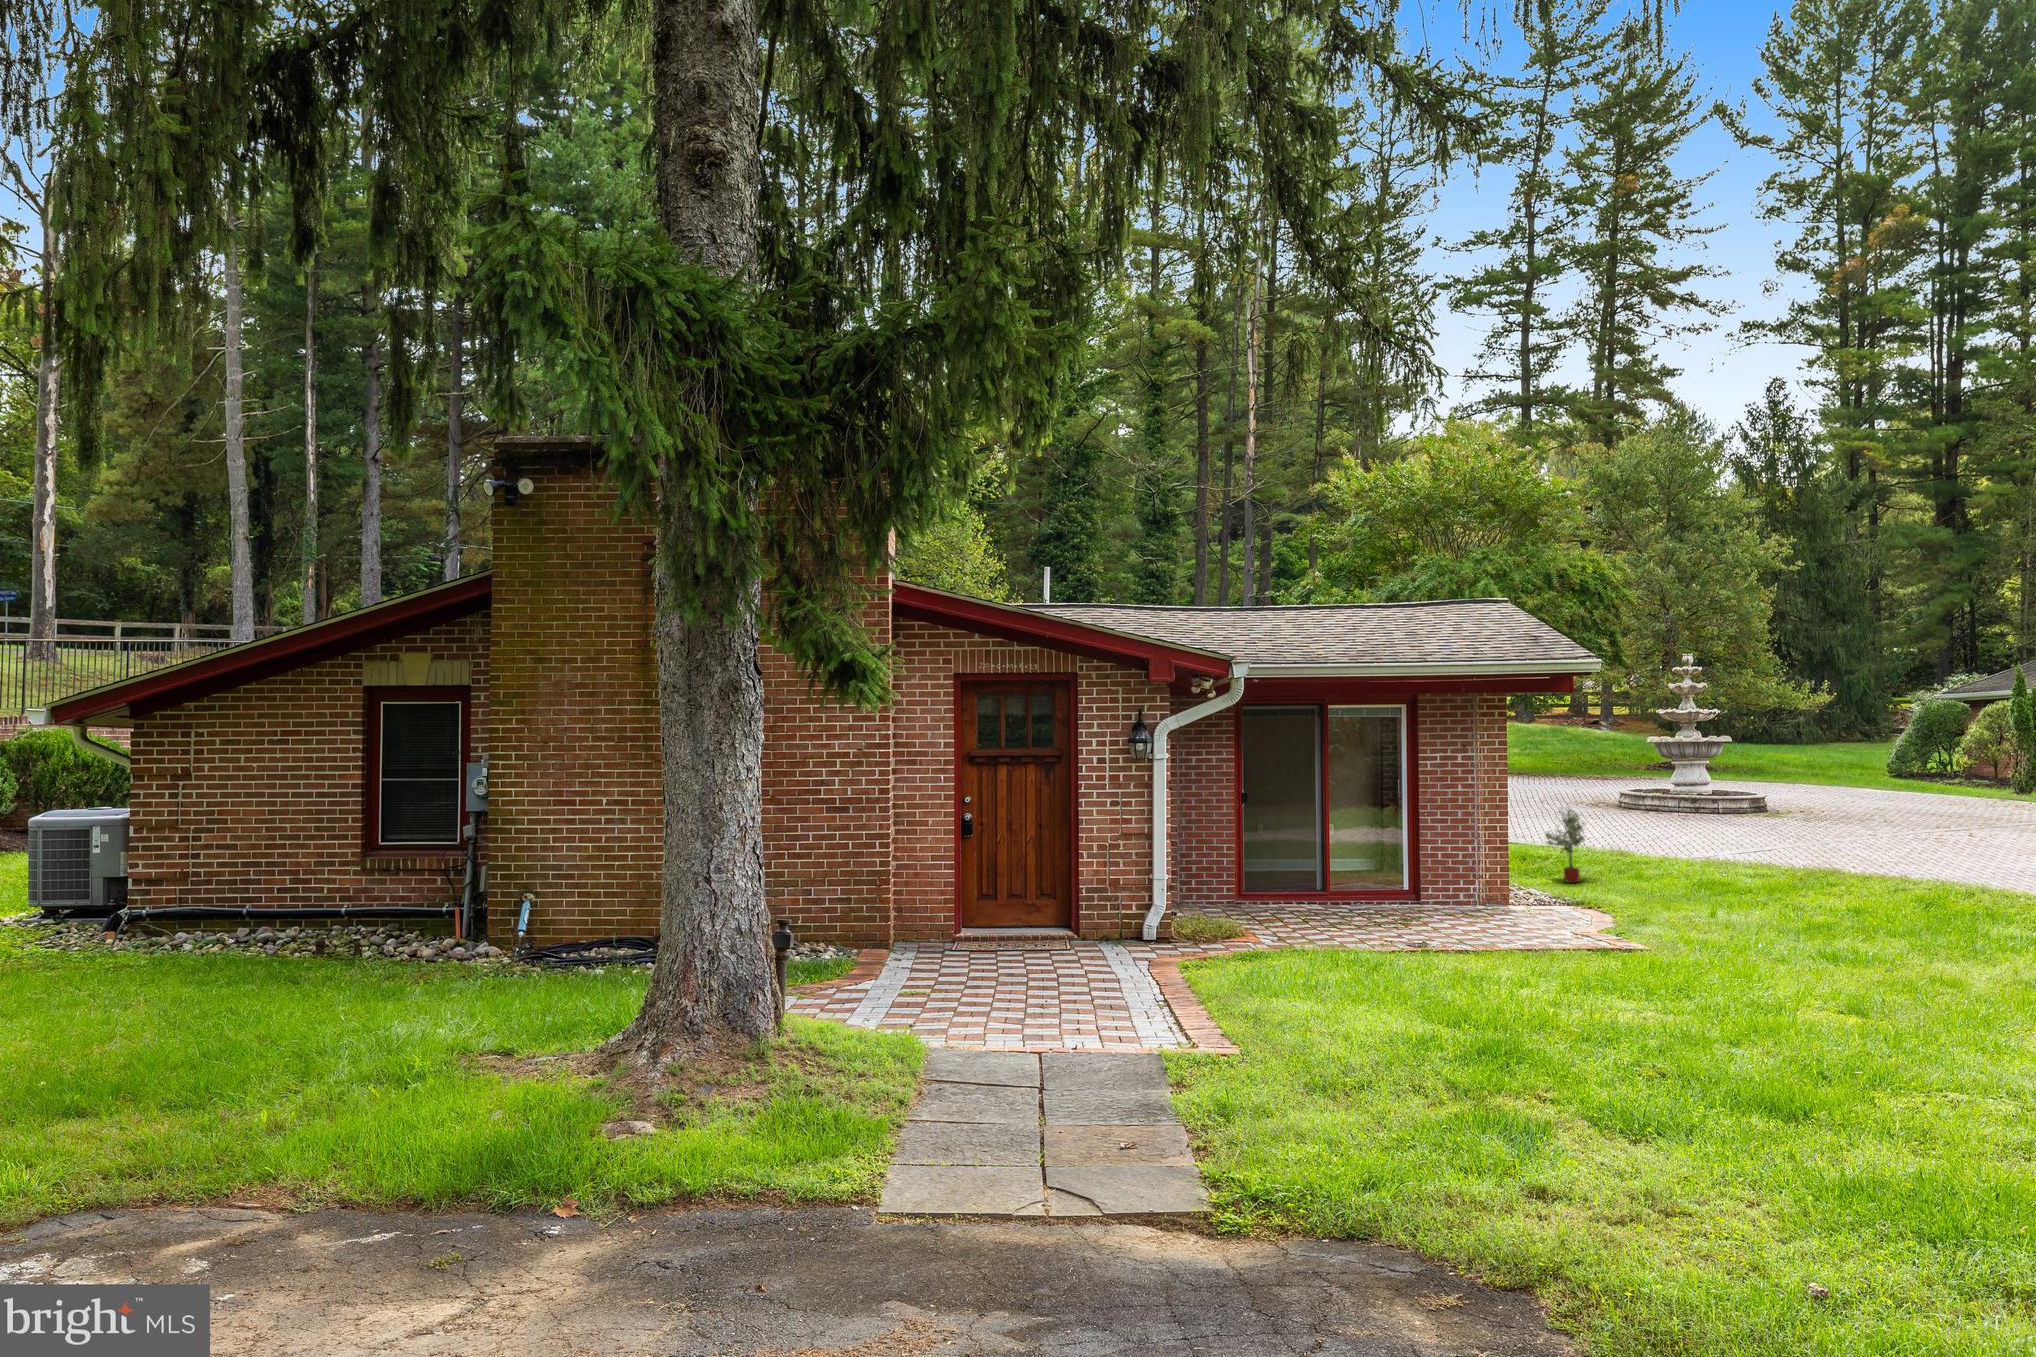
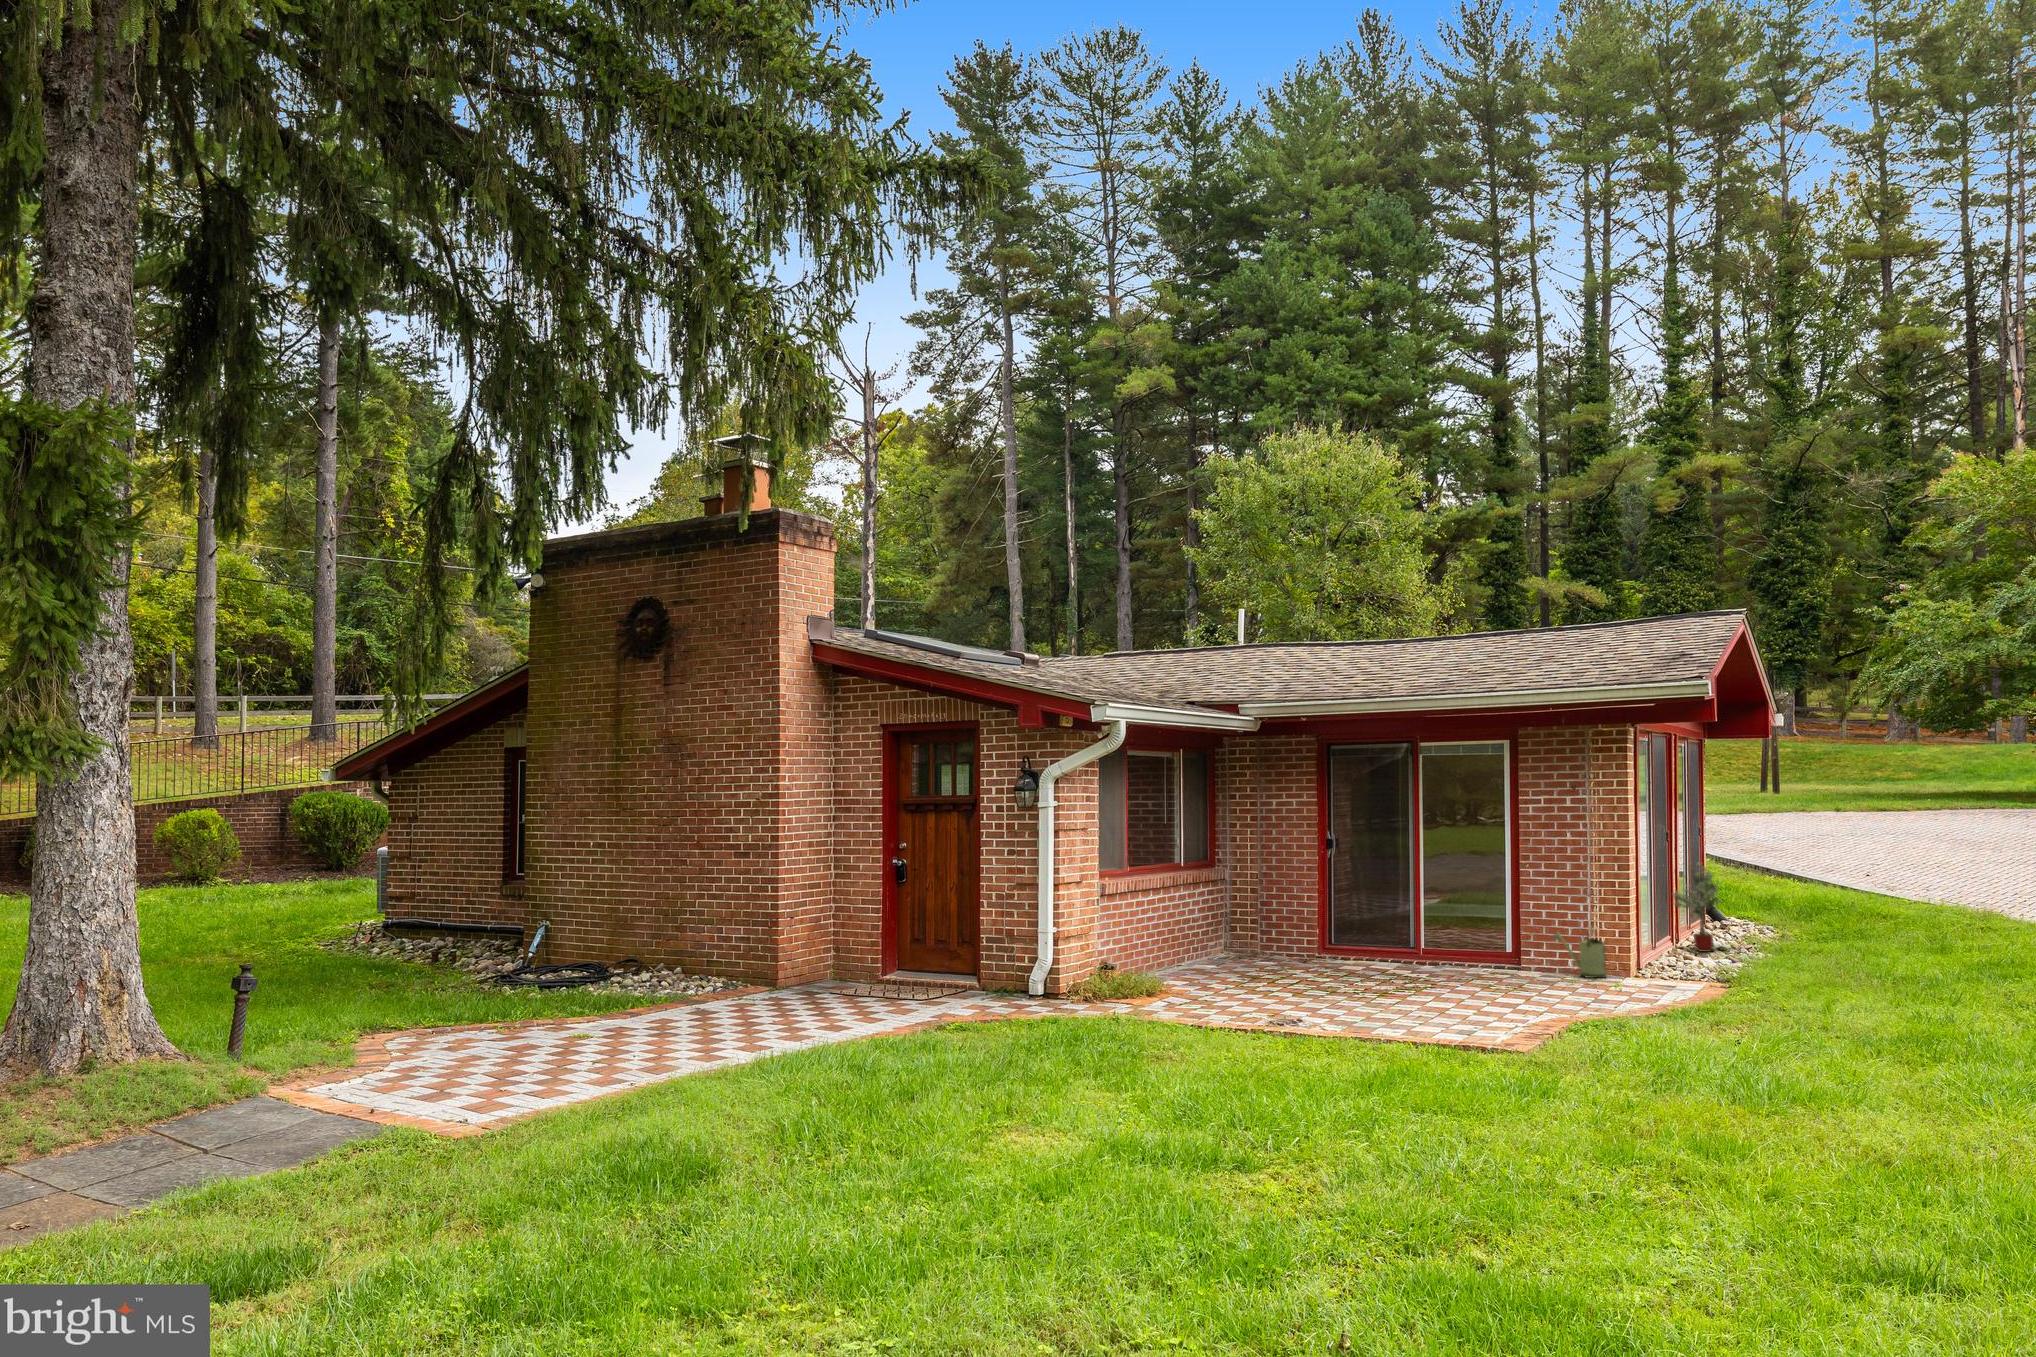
watering can: none [1446,867,1497,911] -> present [1553,931,1606,978]

